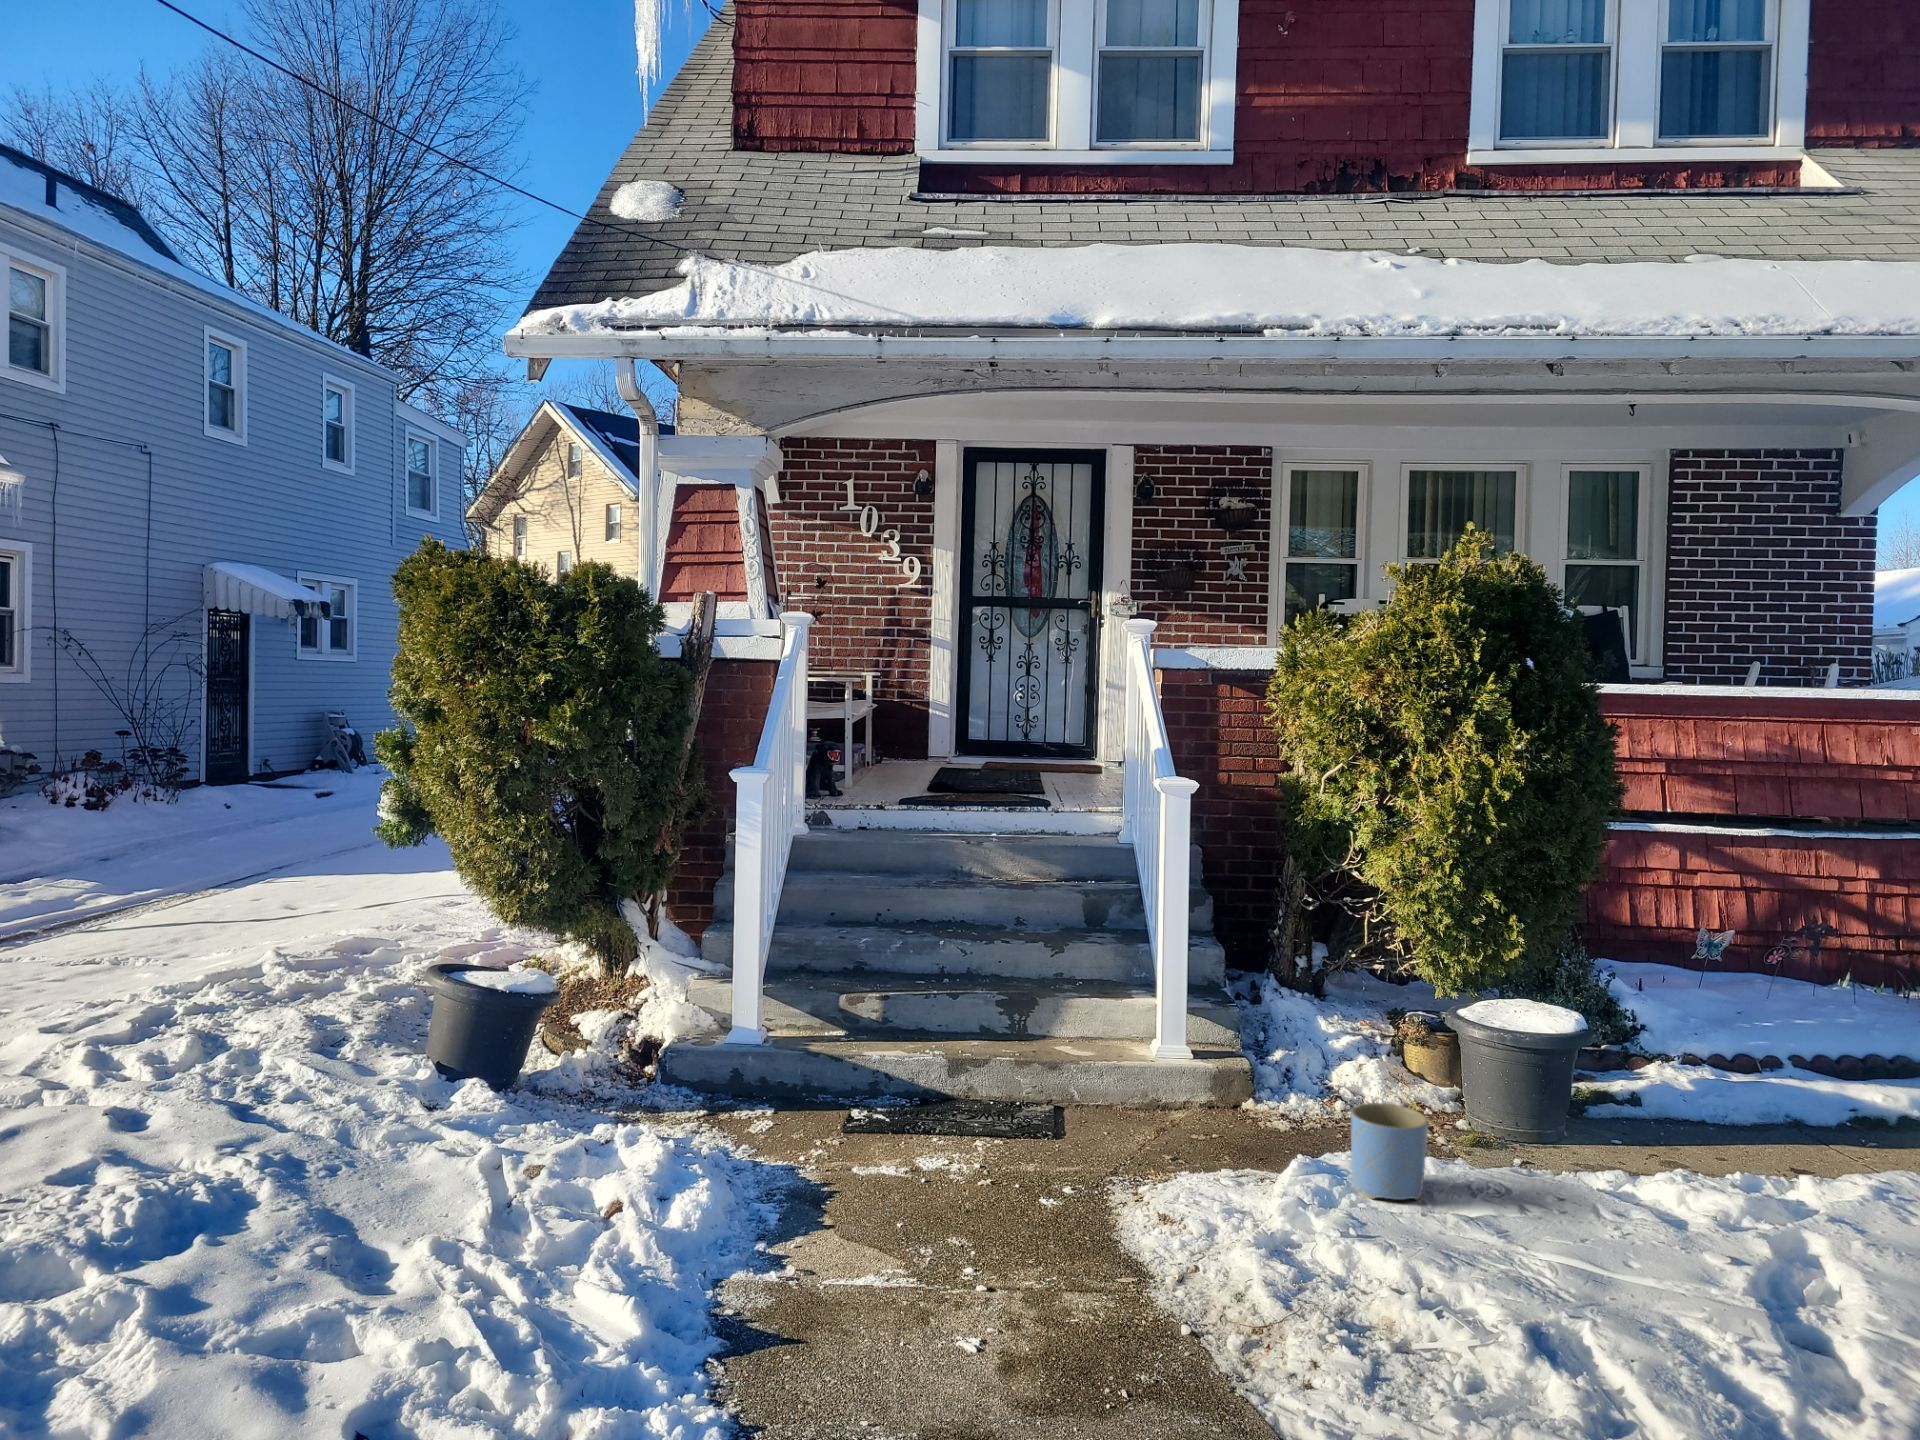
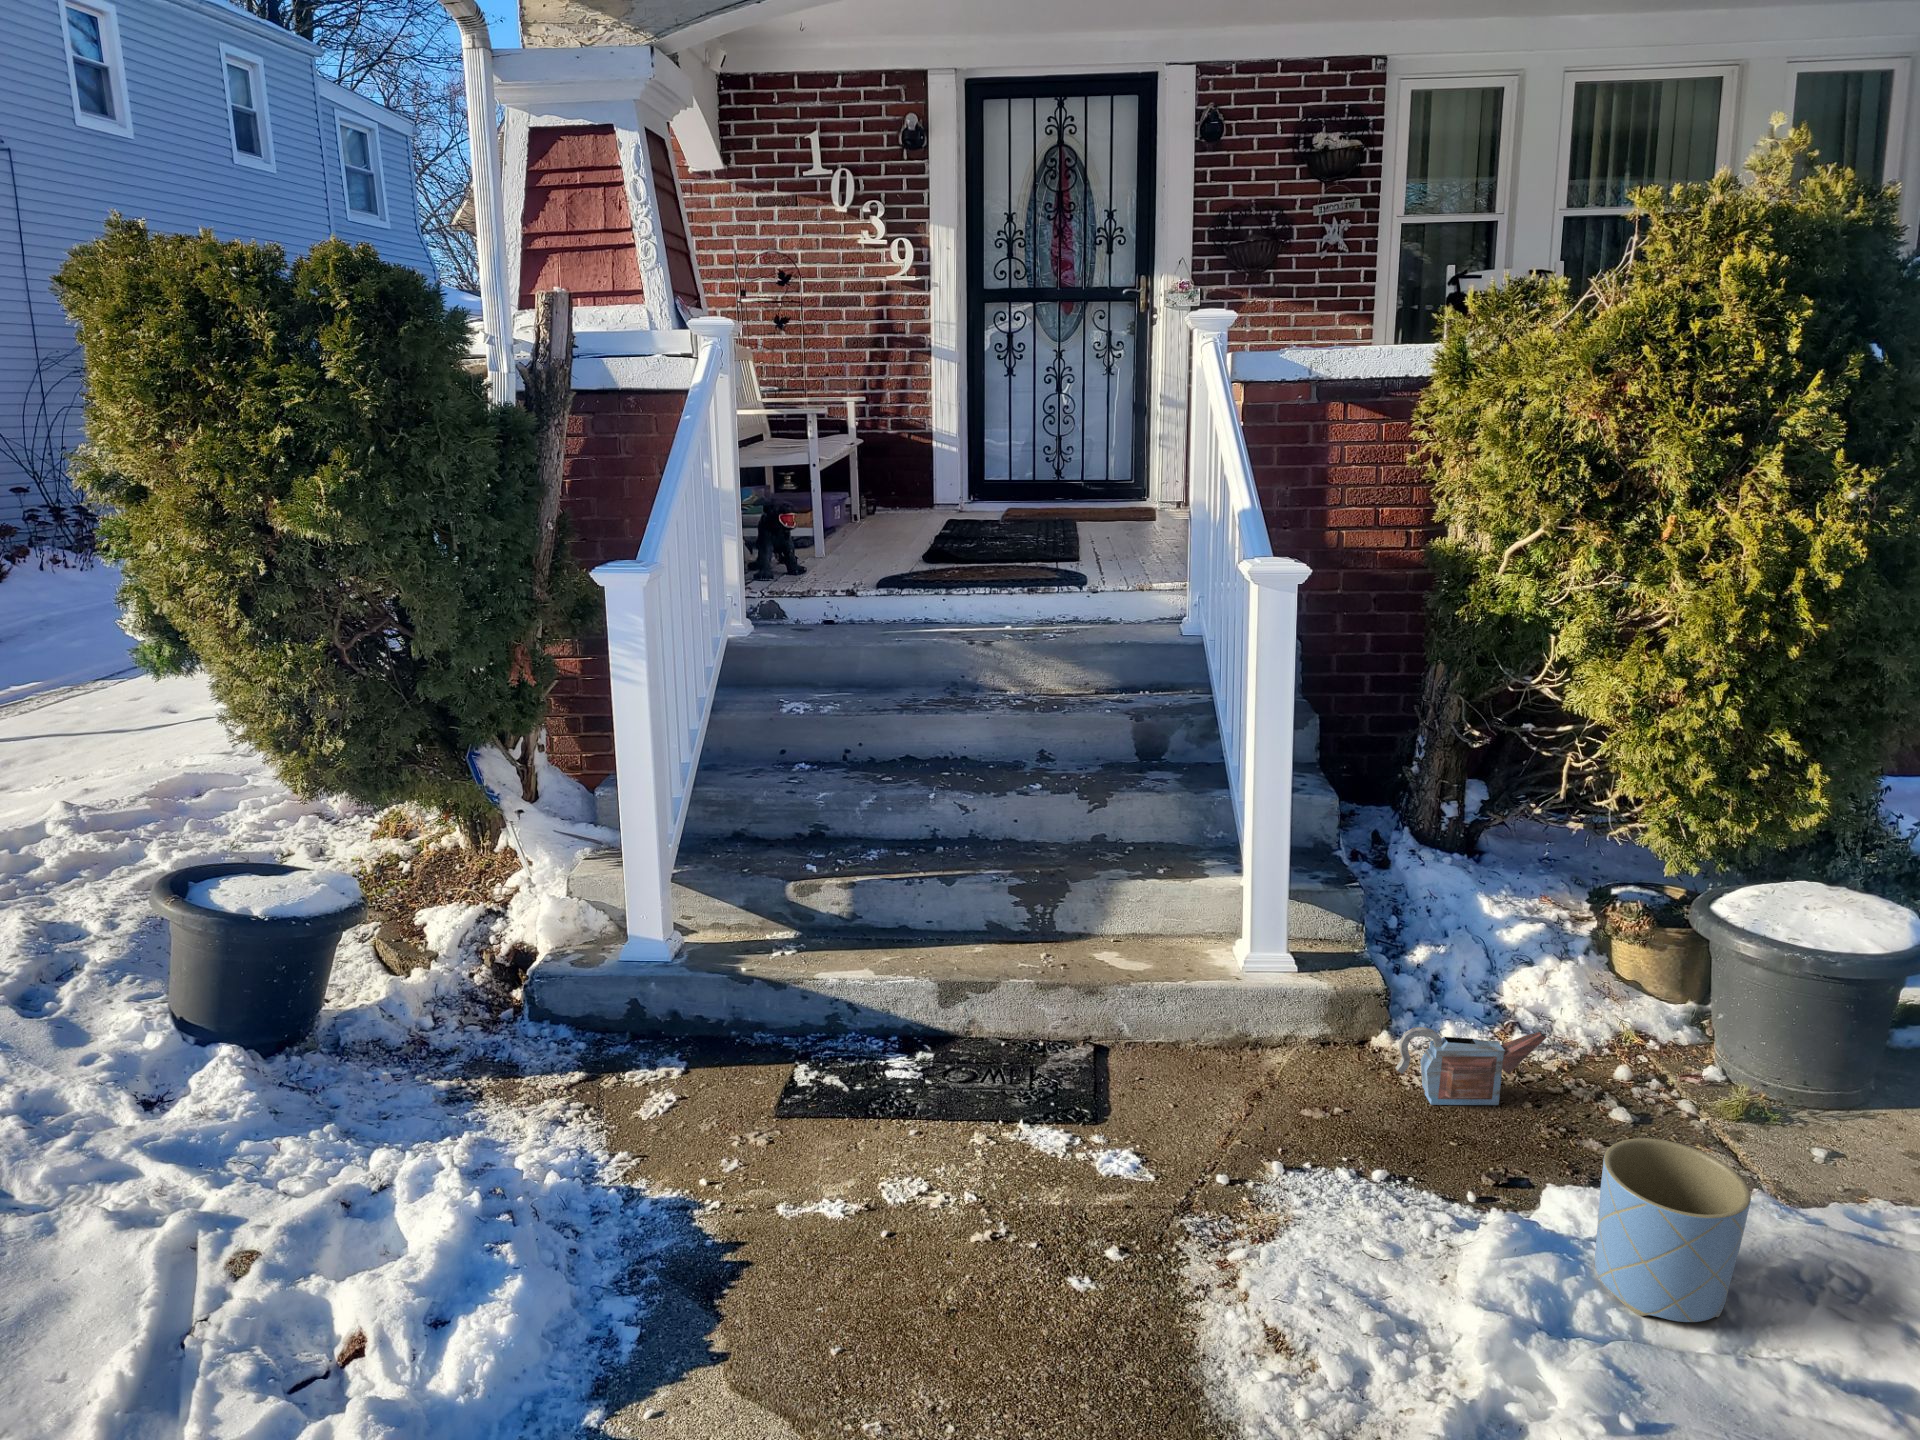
watering can: none [1253,1079,1350,1134] -> present [1395,1027,1547,1105]

